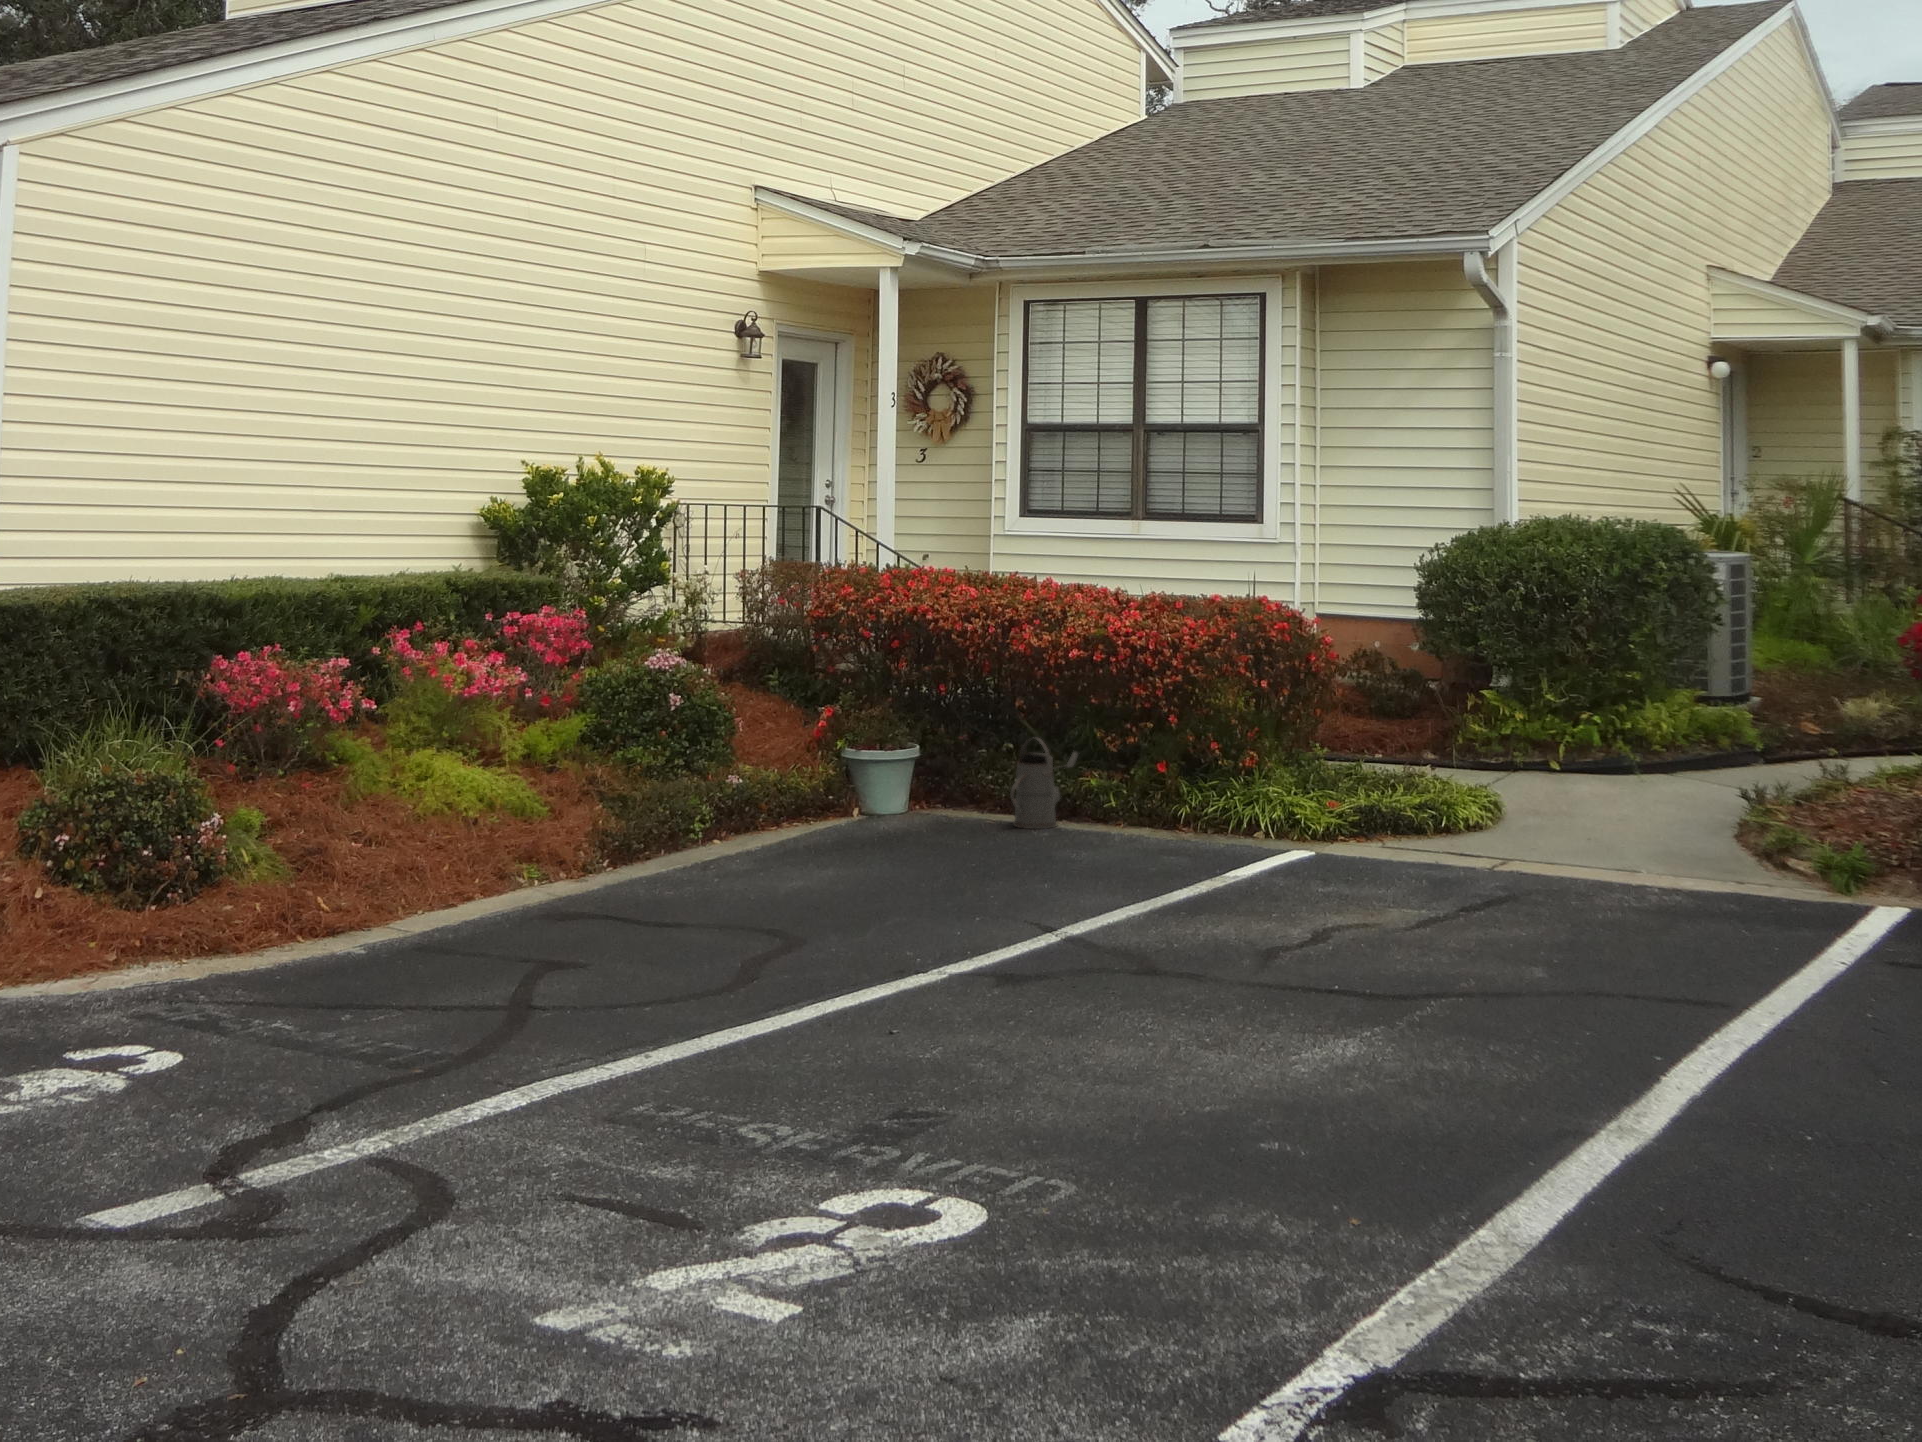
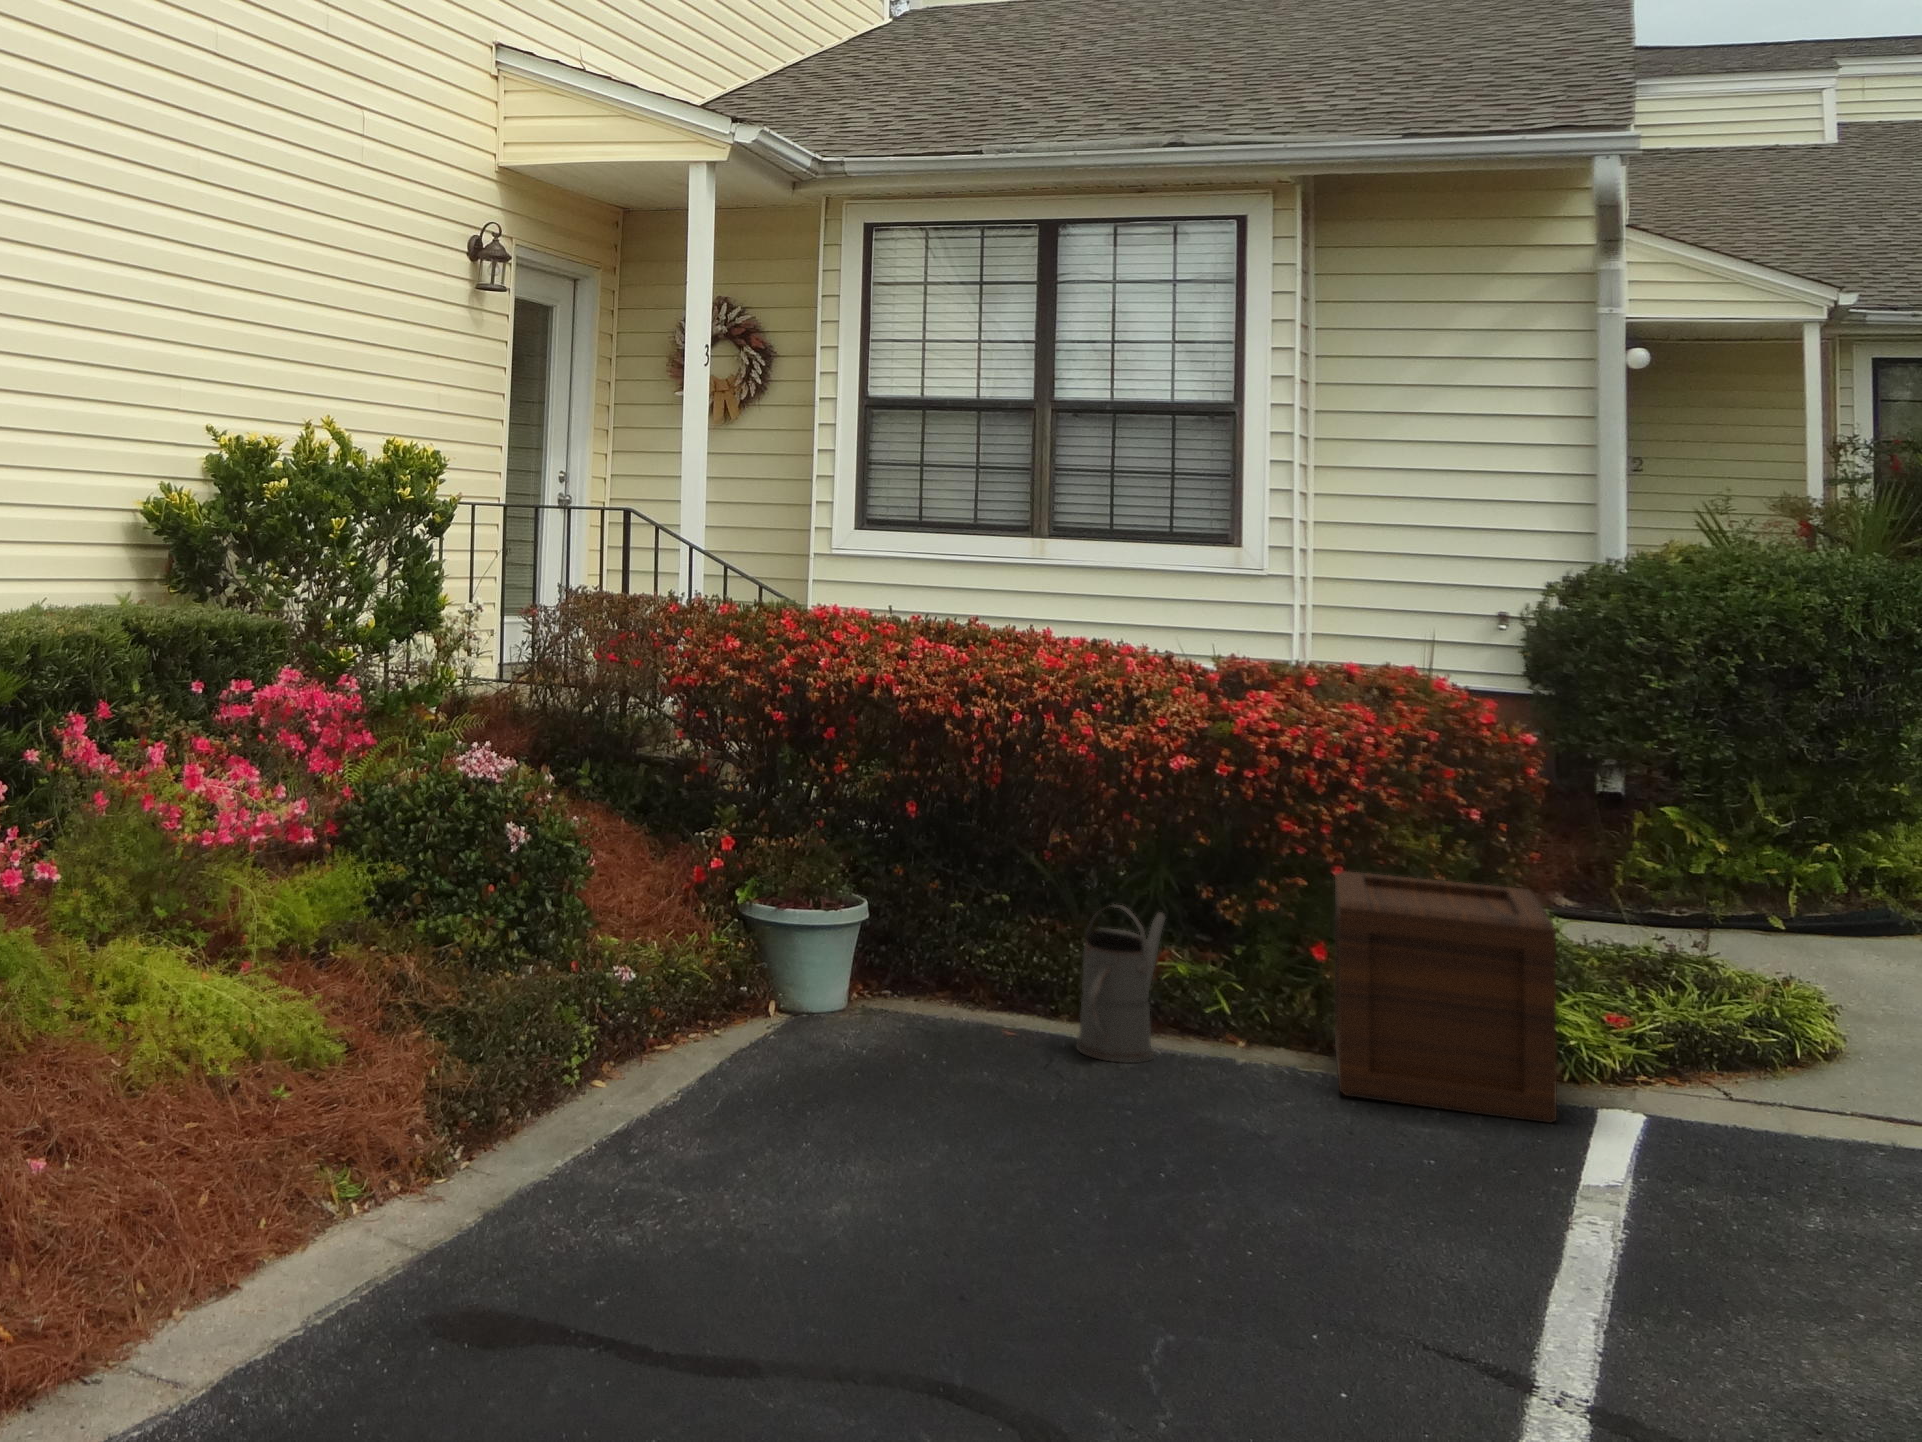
wooden crate: none [1137,714,1278,847] -> present [1335,872,1557,1123]

